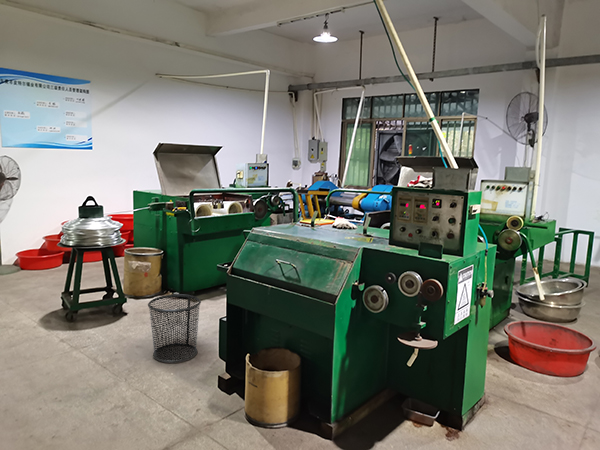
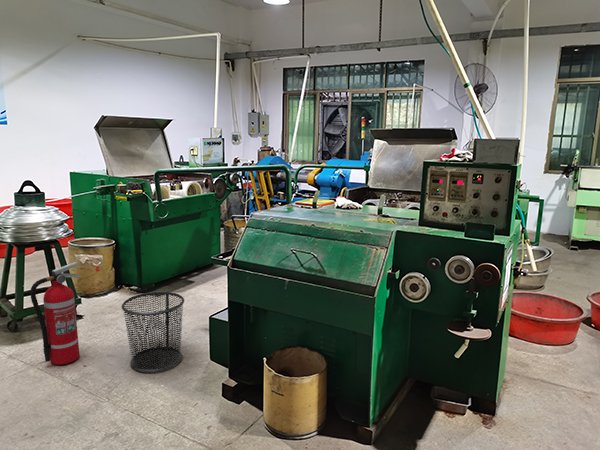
fire extinguisher: none [79,264,120,349] -> present [30,262,80,364]

